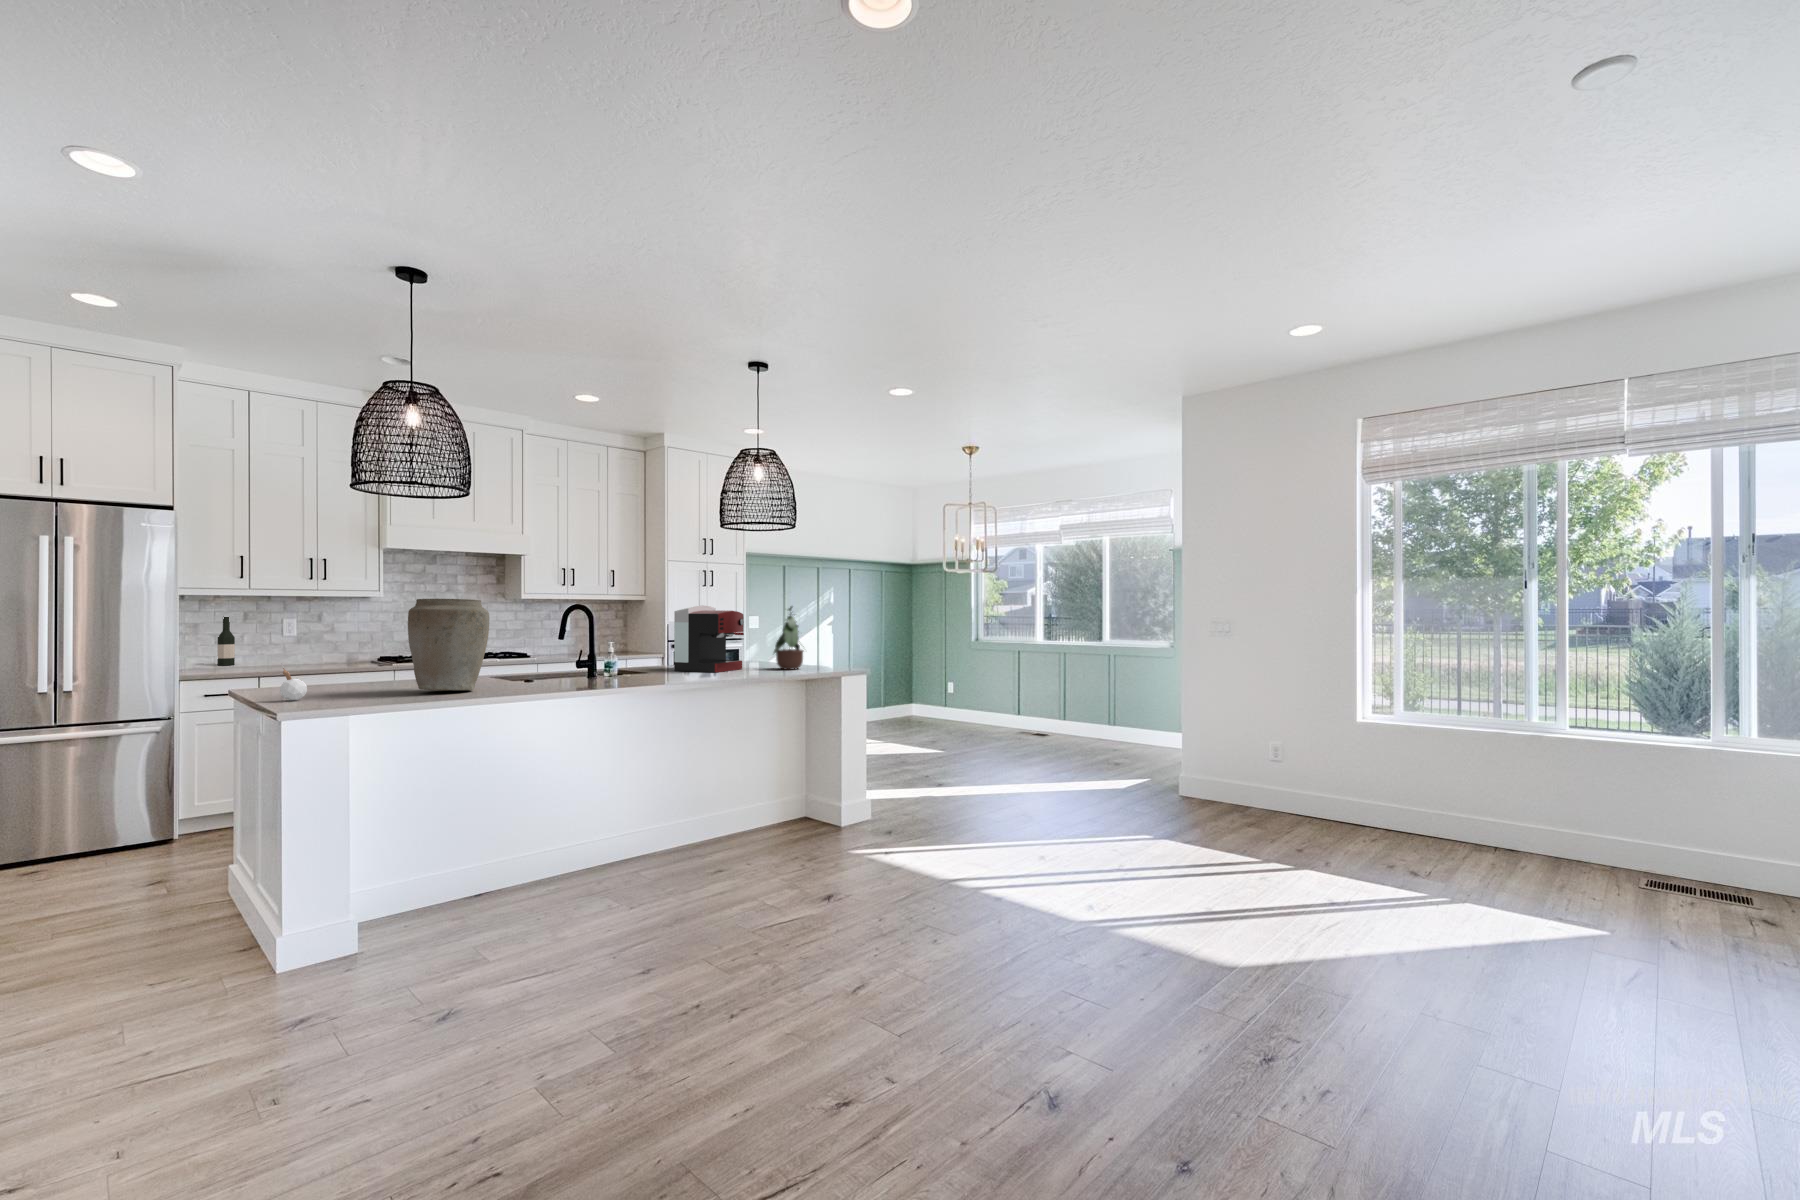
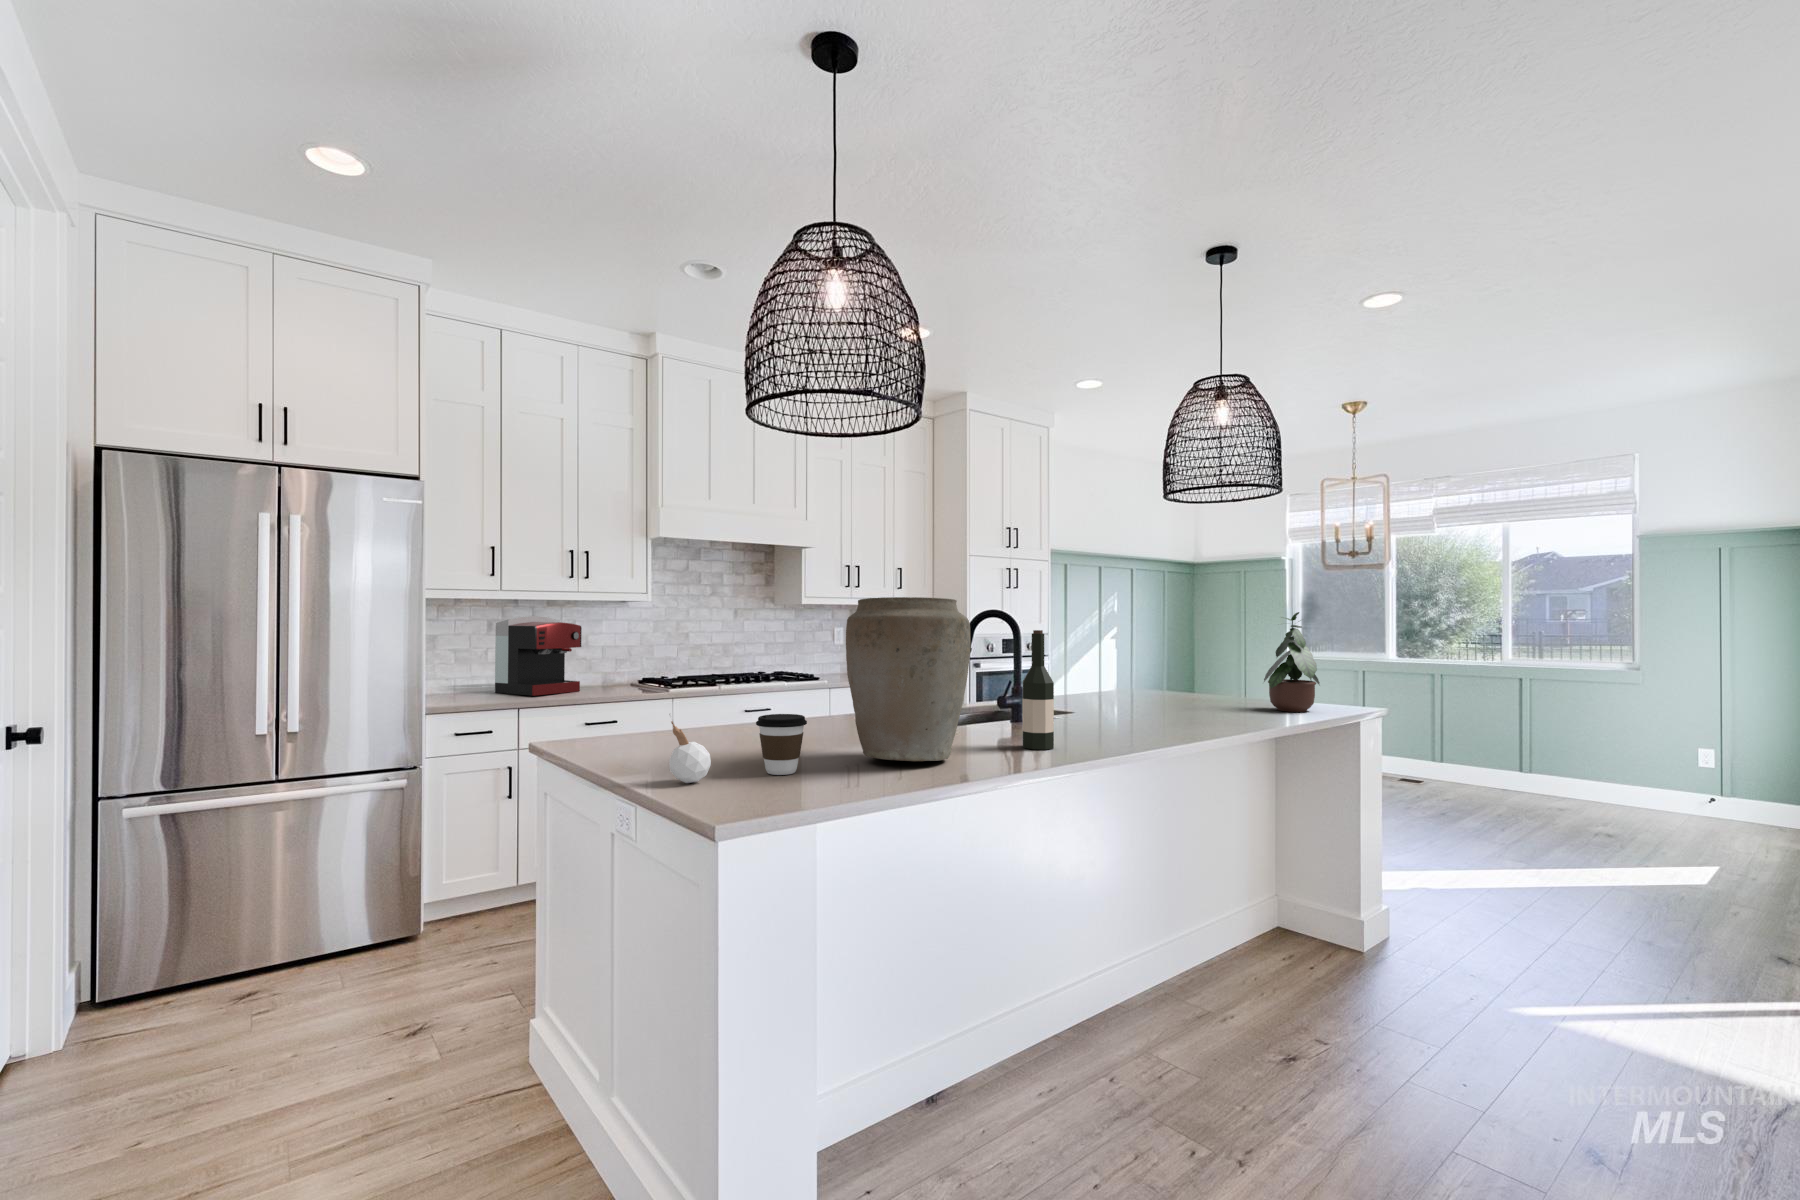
coffee maker: present [674,605,744,672] -> present [495,616,582,696]
wine bottle: present [217,617,235,665] -> present [1022,630,1054,750]
coffee cup: none [341,665,374,697] -> present [756,714,807,775]

